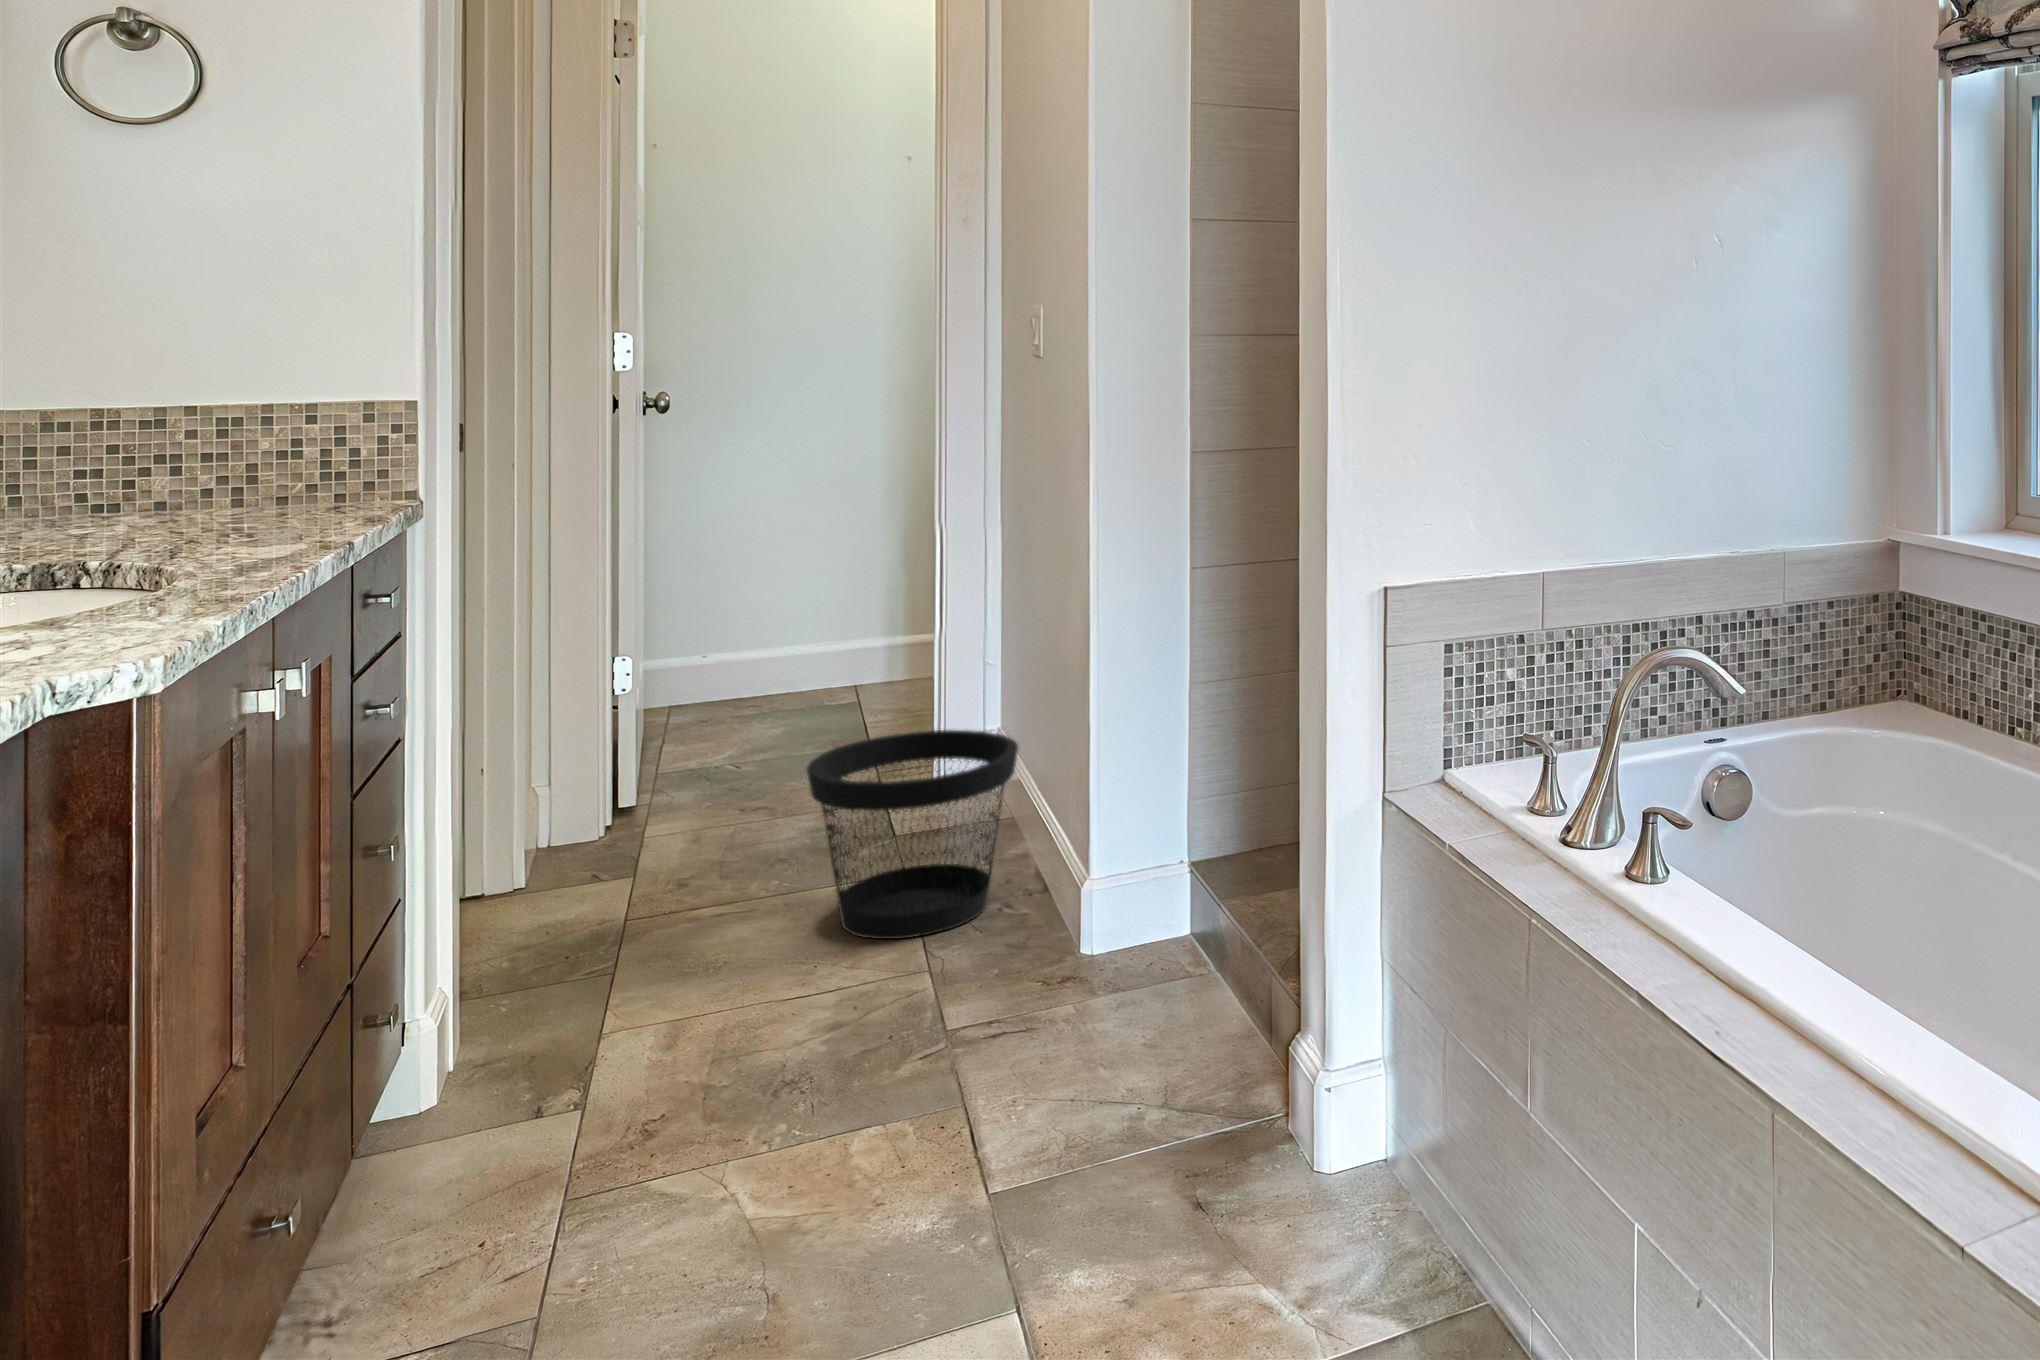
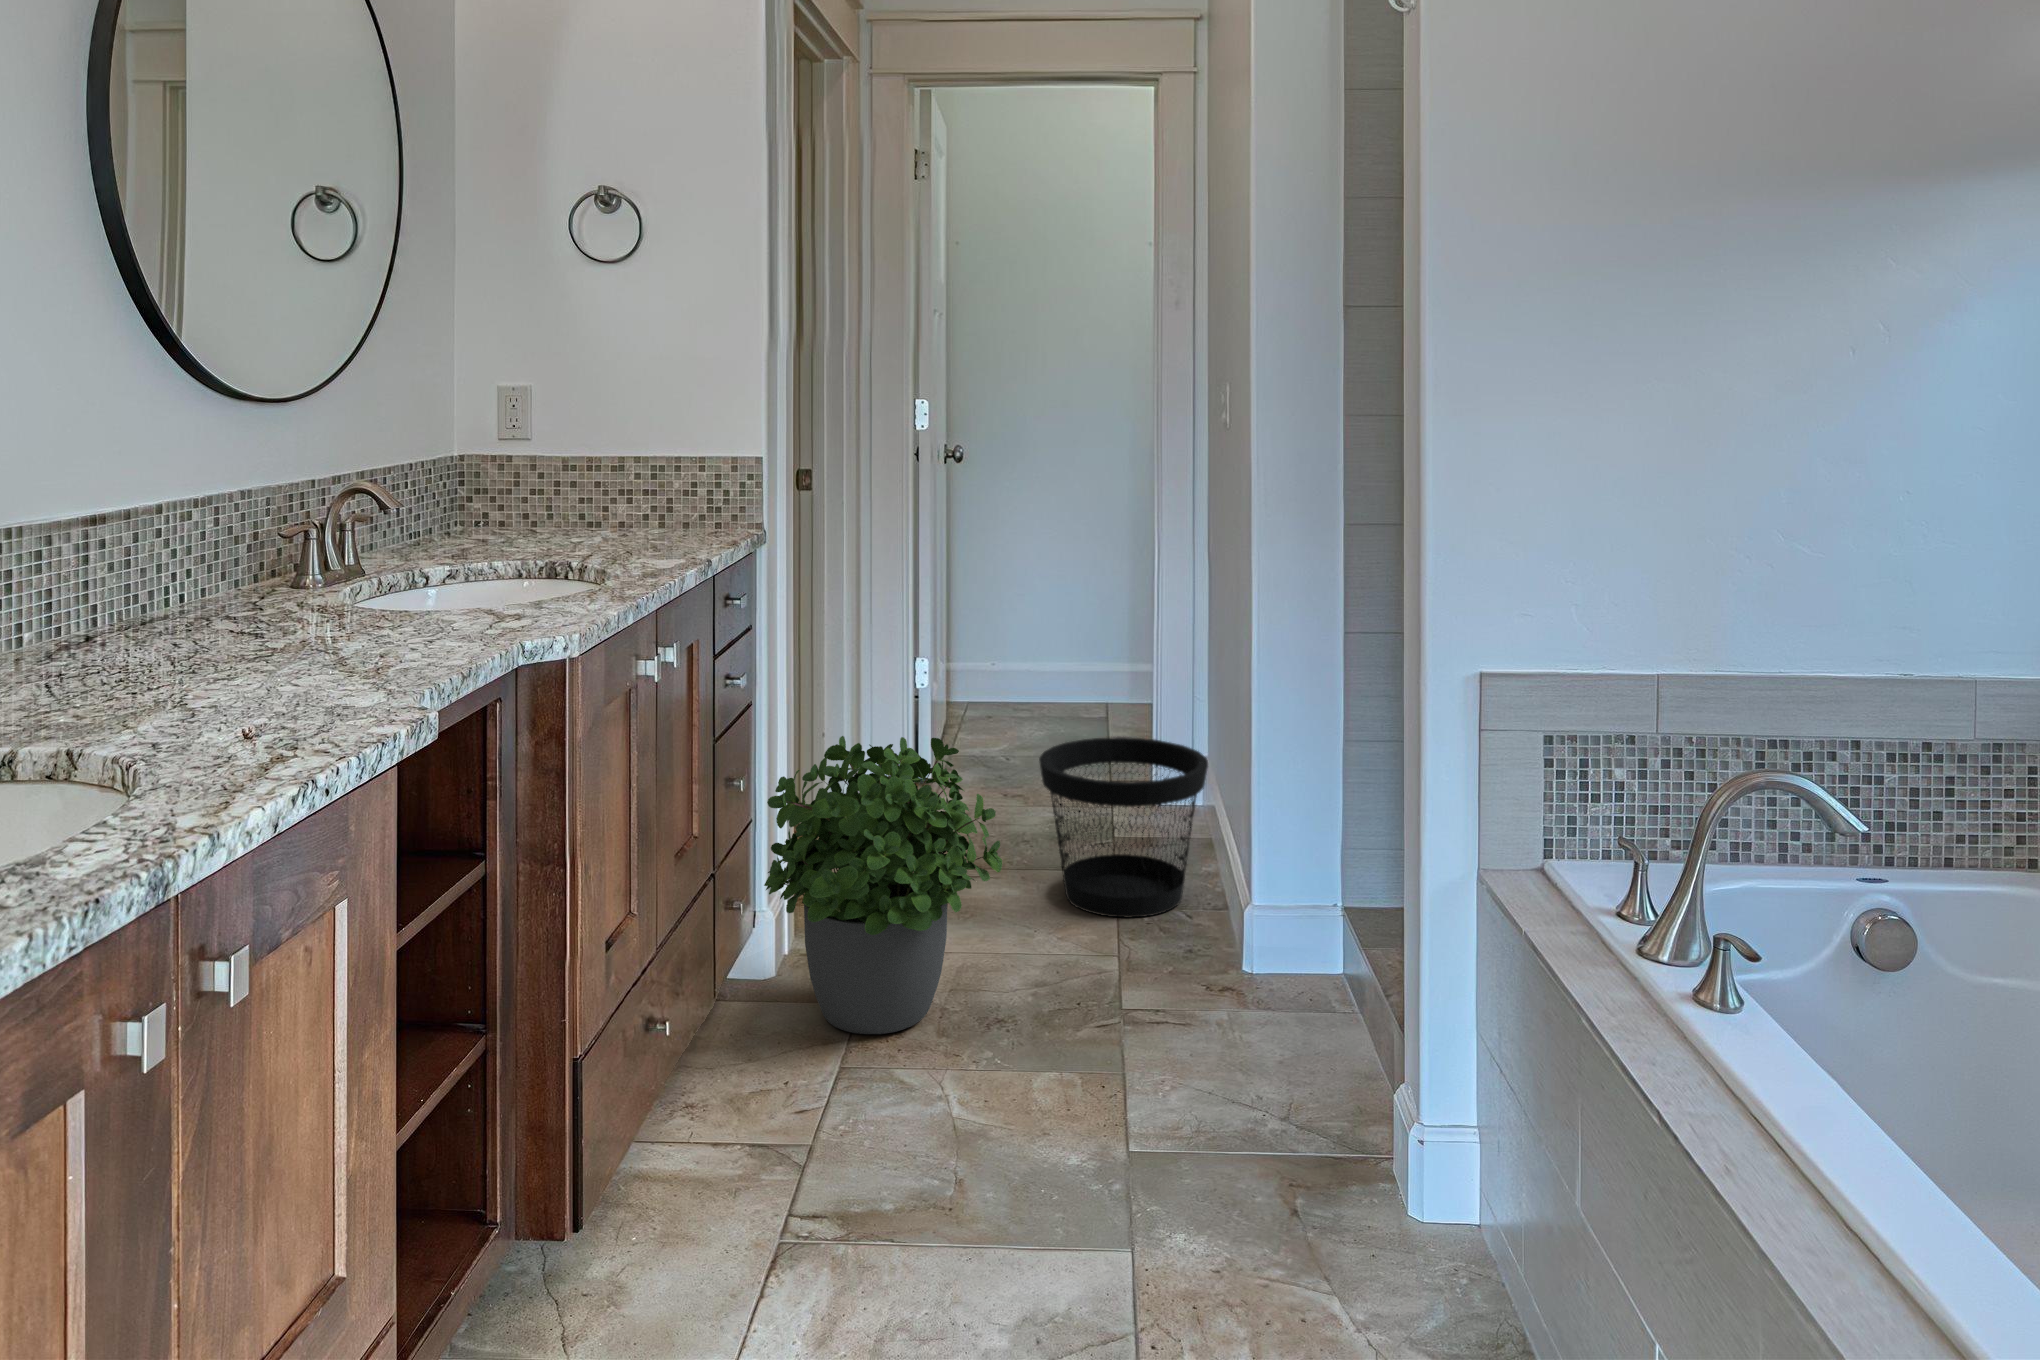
potted plant: none [430,753,790,1151] -> present [764,736,1002,1034]

